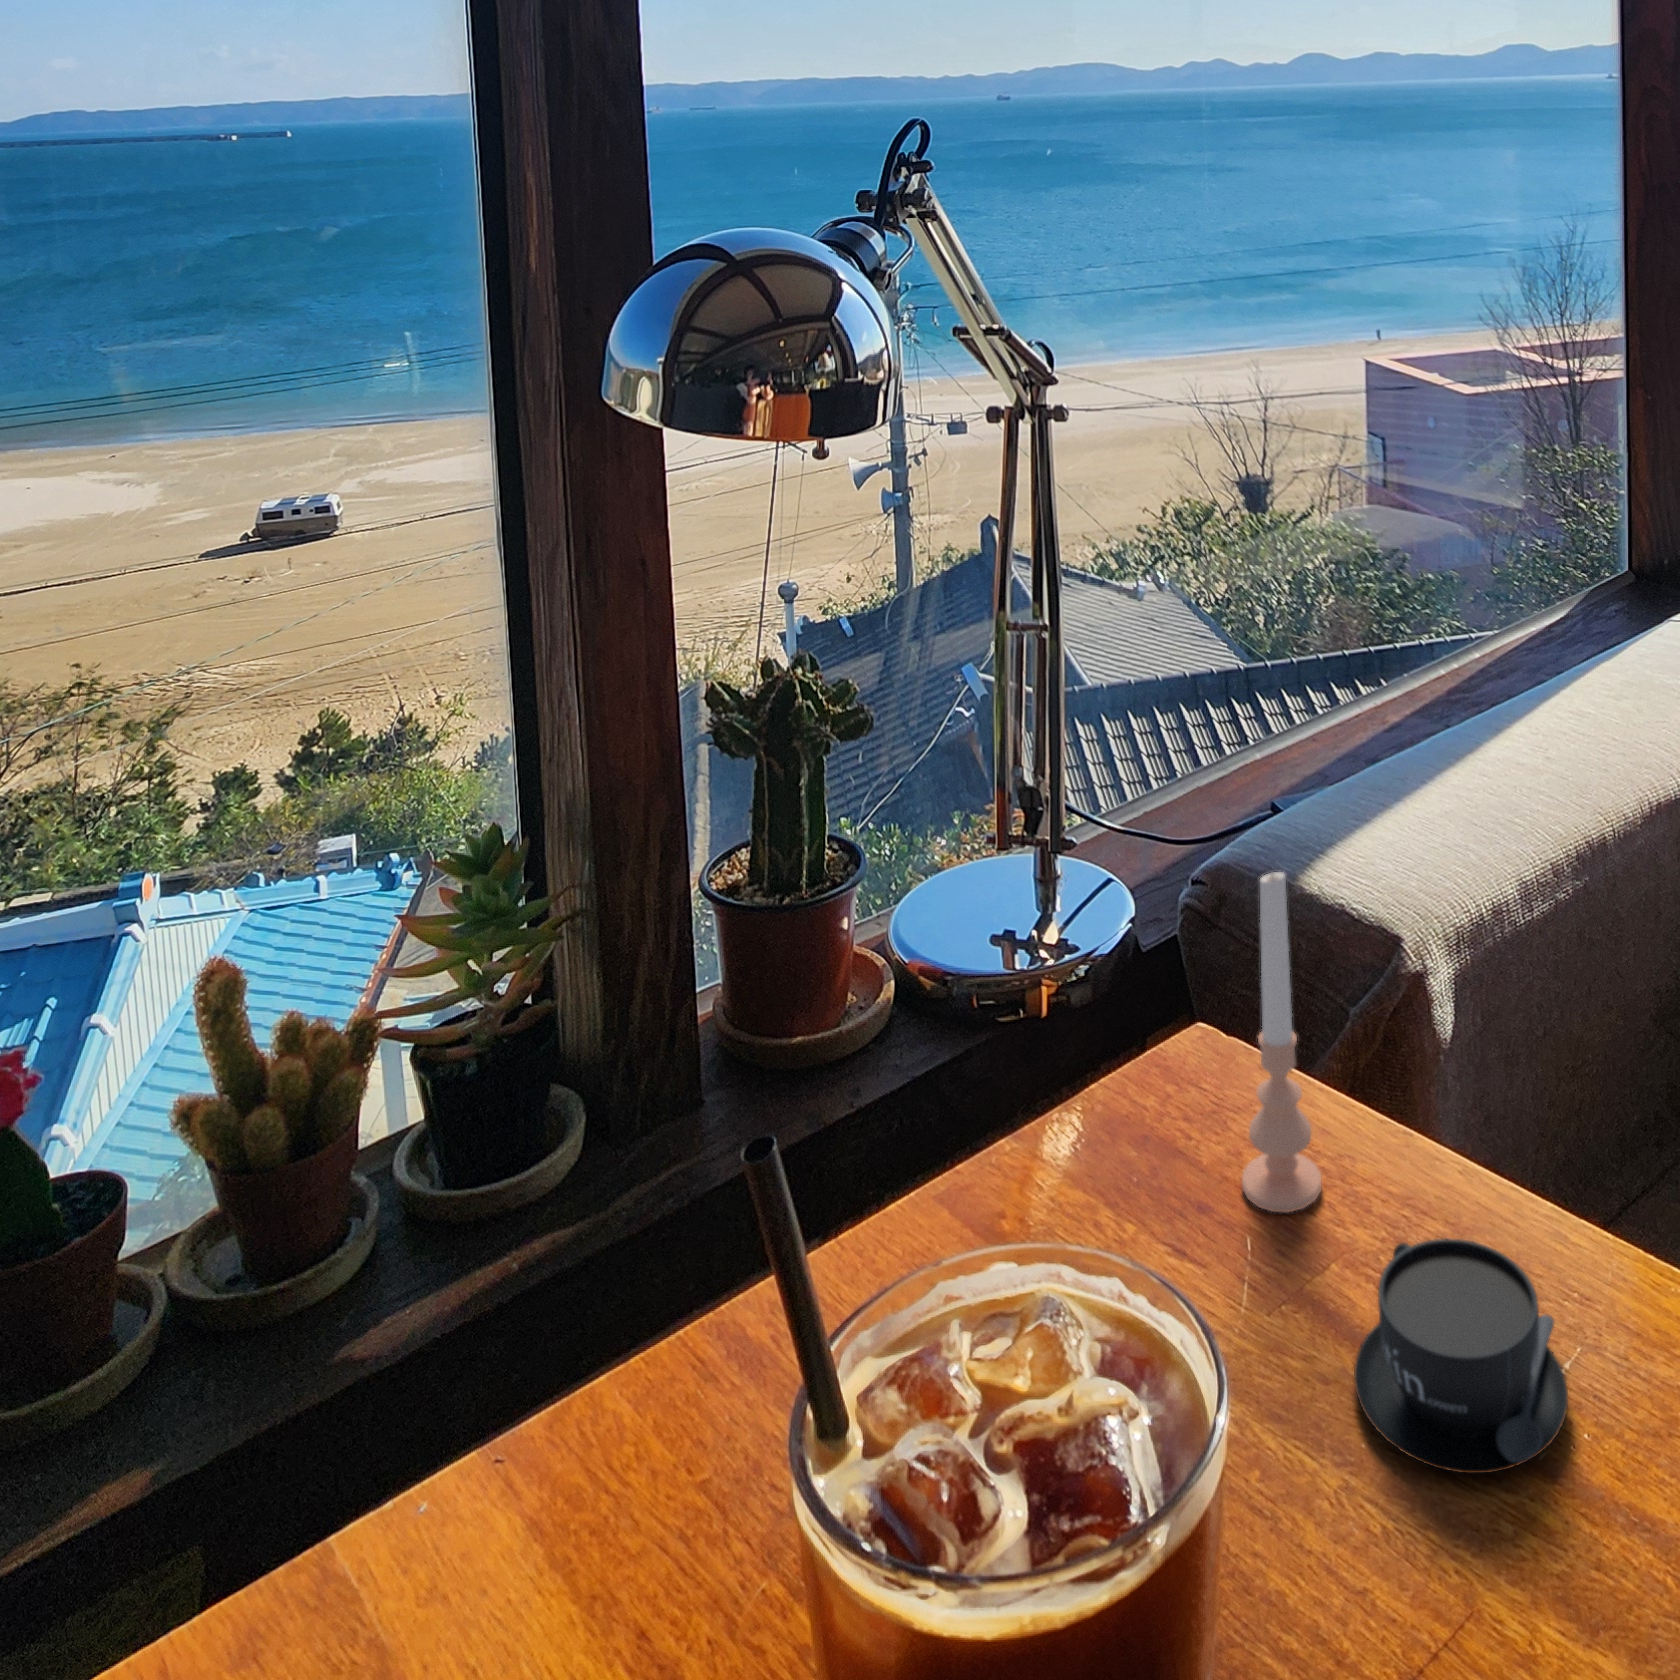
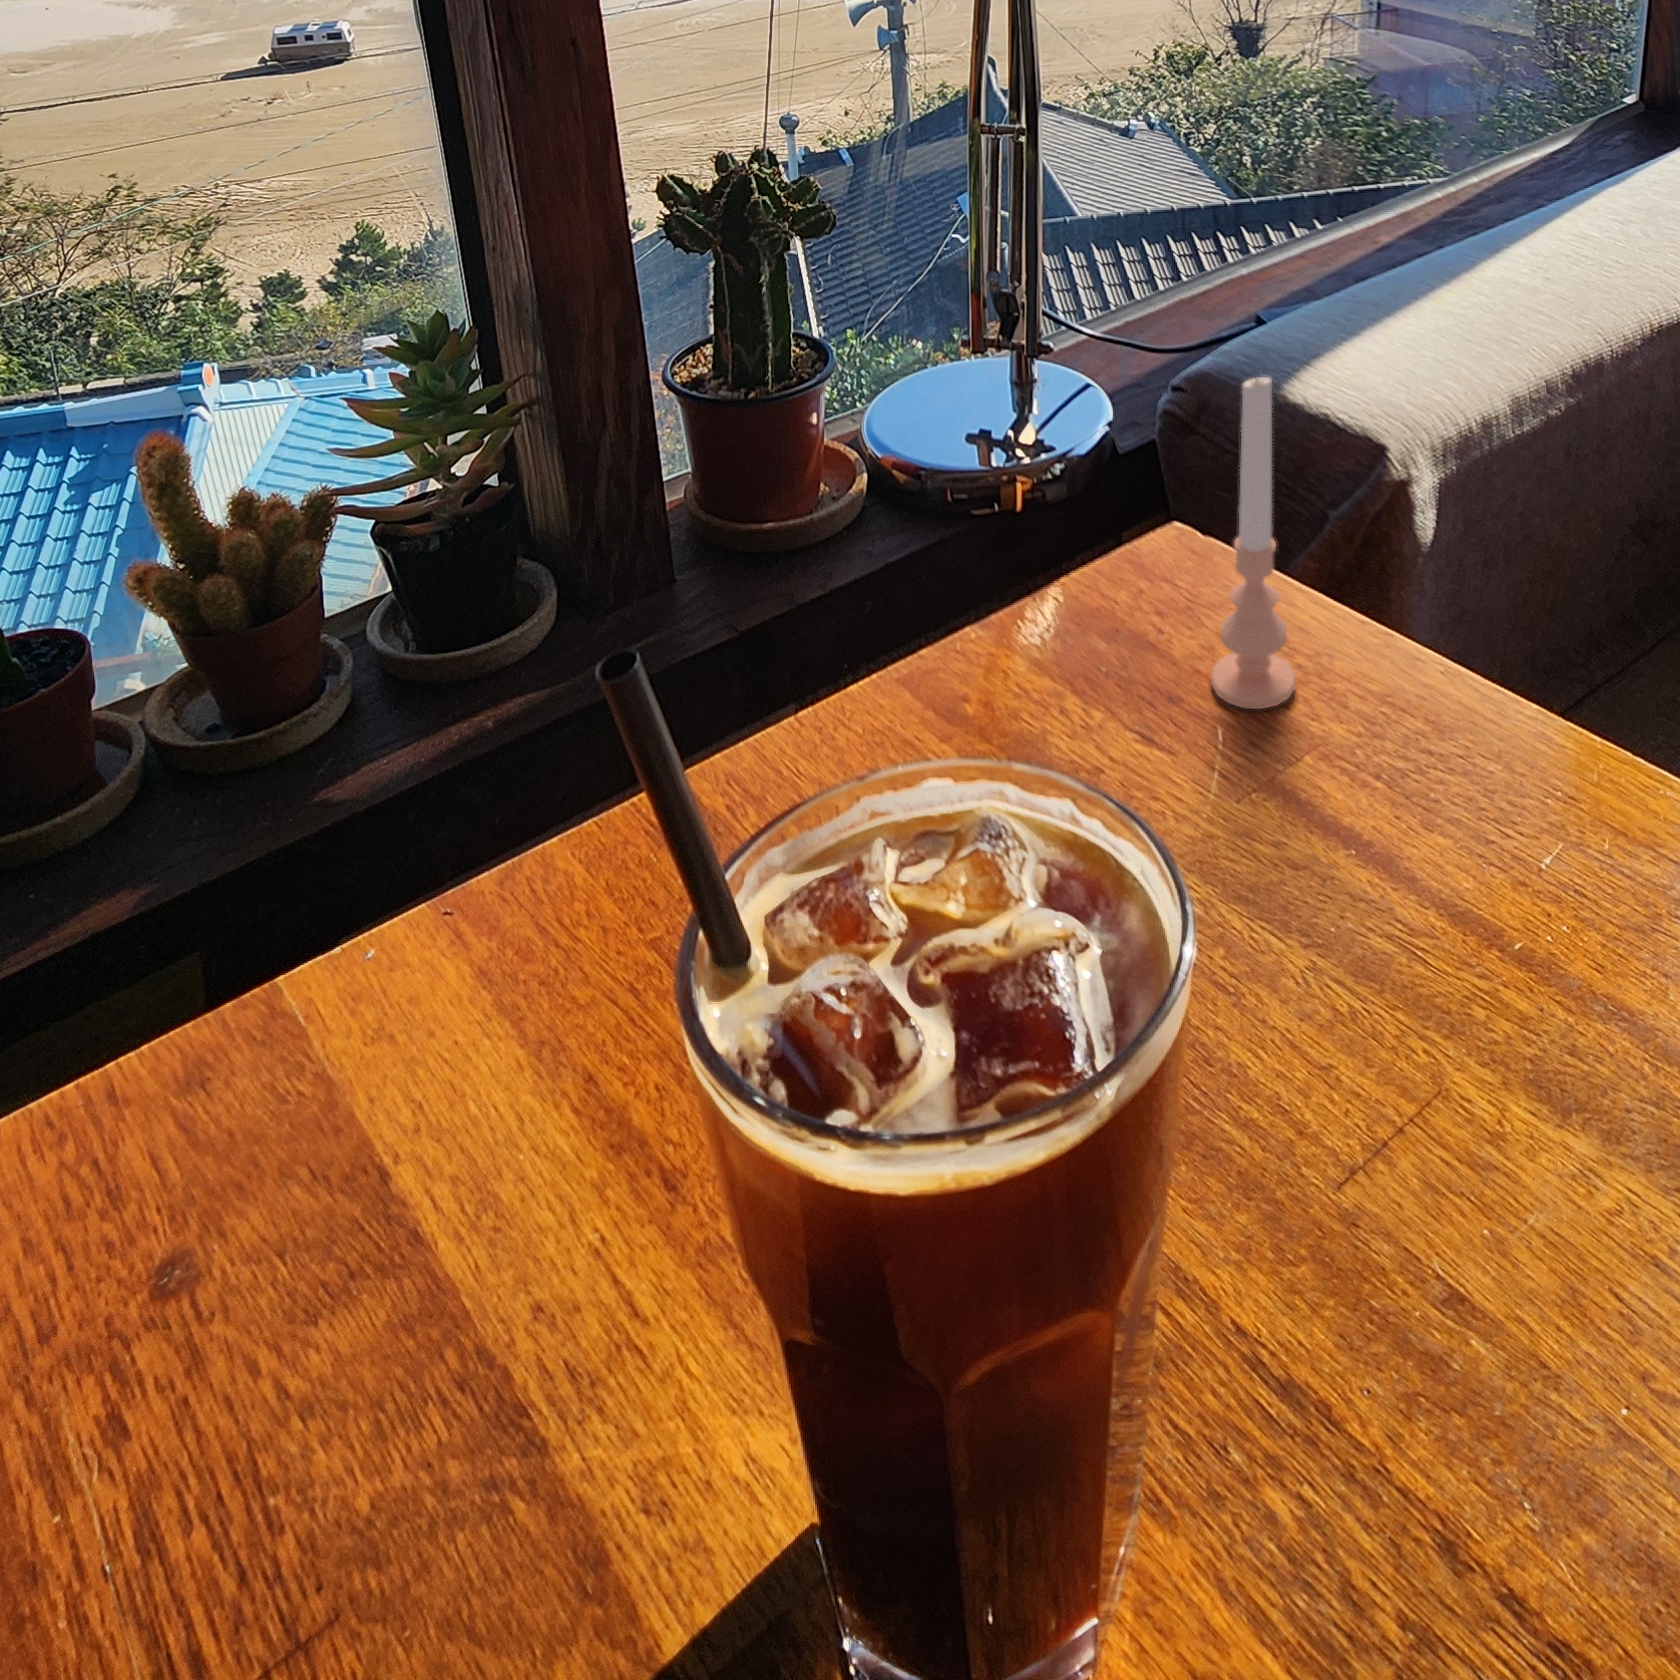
teacup: present [1354,1239,1568,1473] -> none [1326,747,1557,975]

